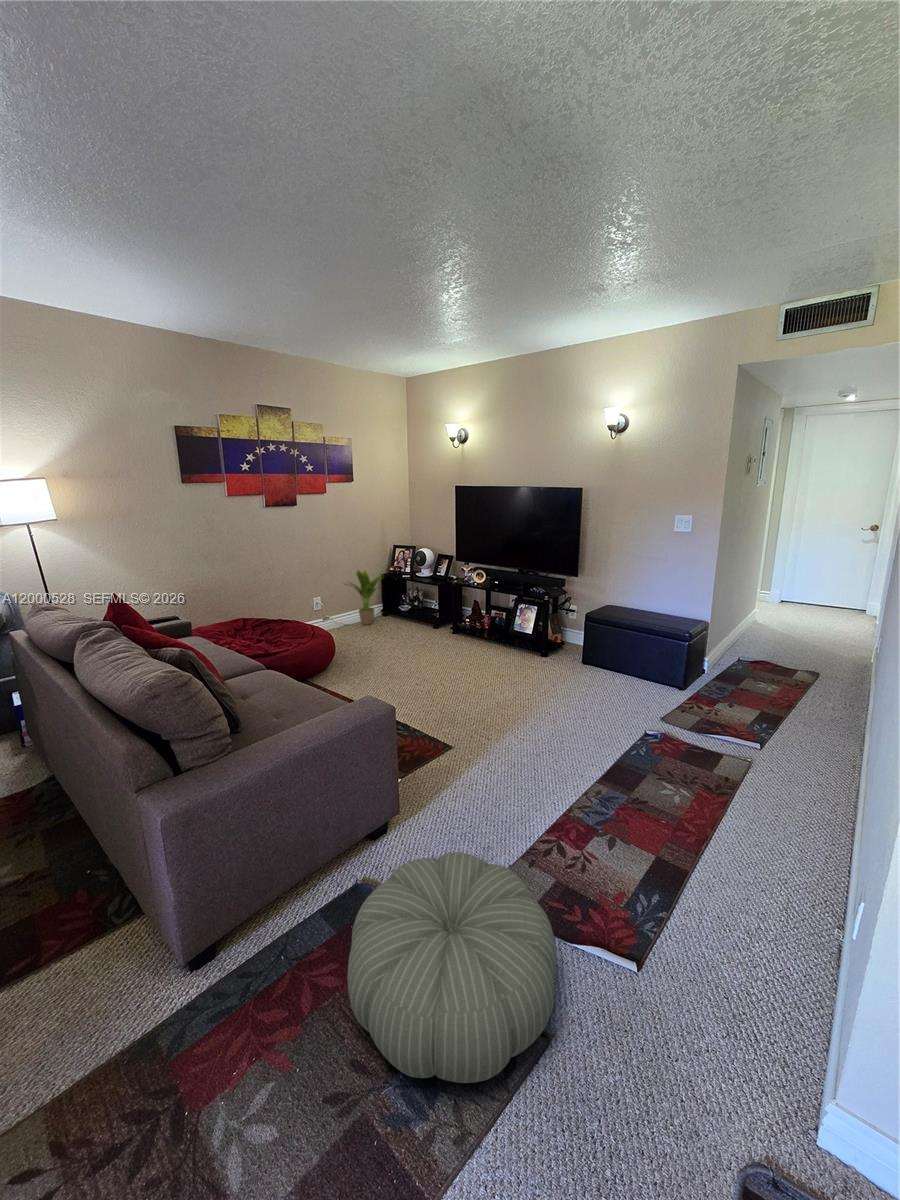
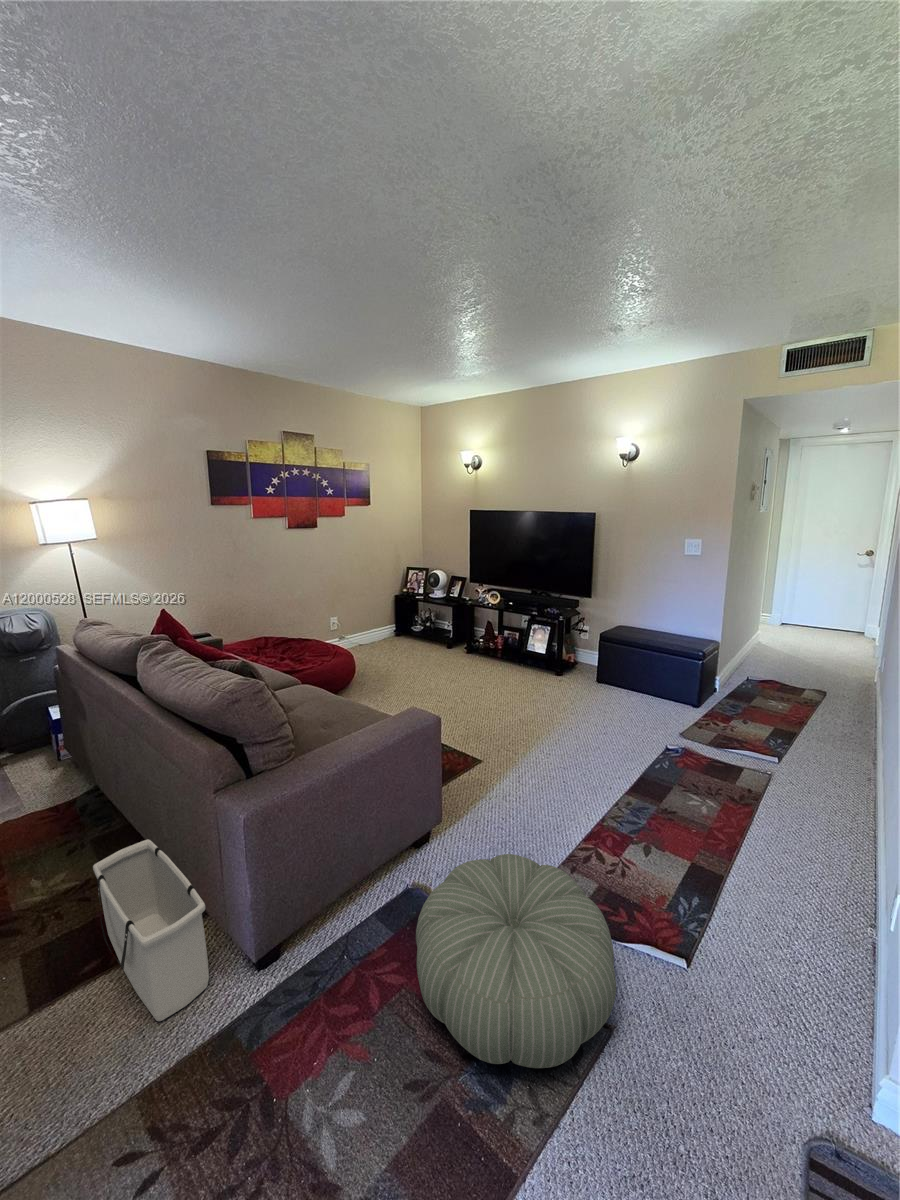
potted plant: present [346,570,384,625] -> none [358,590,401,644]
storage bin: none [18,836,136,1026] -> present [93,839,209,1021]

